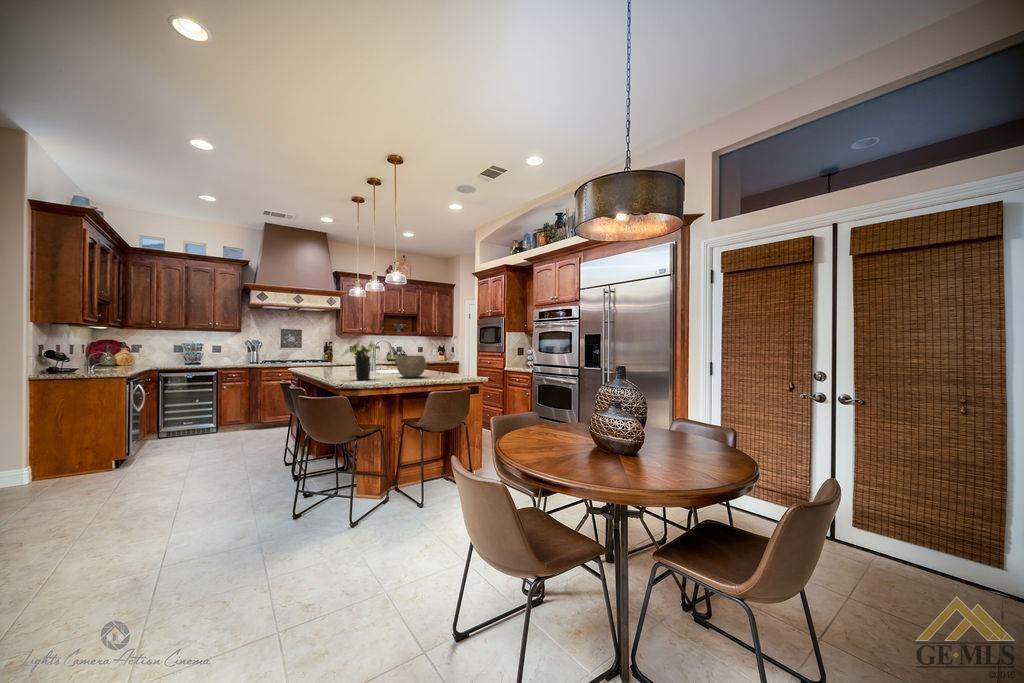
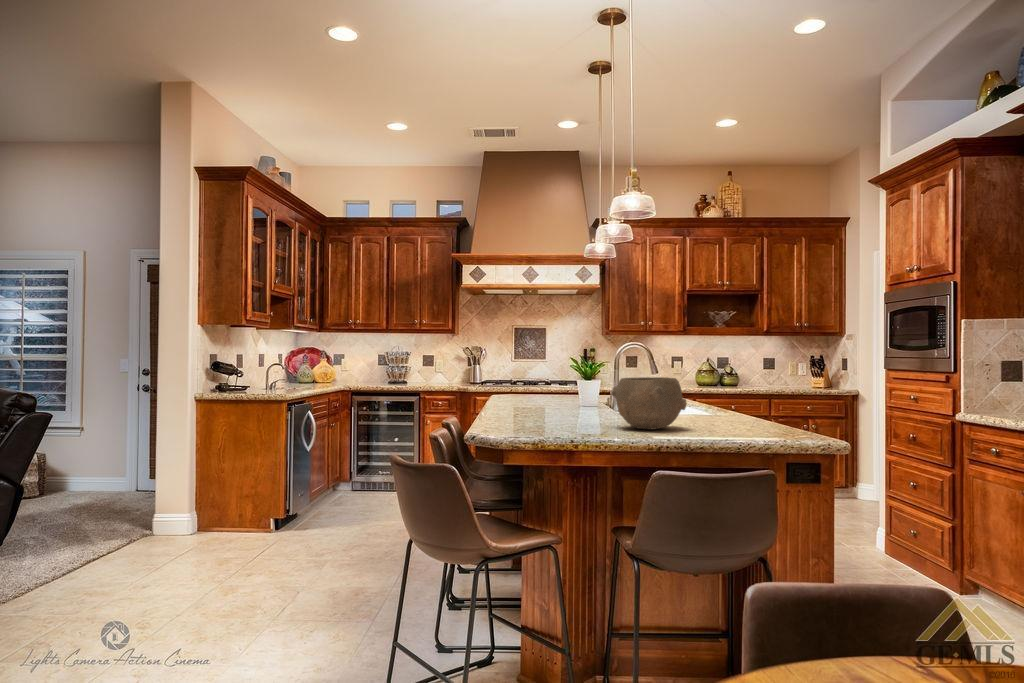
flower arrangement: present [342,340,378,380] -> none [497,339,574,428]

